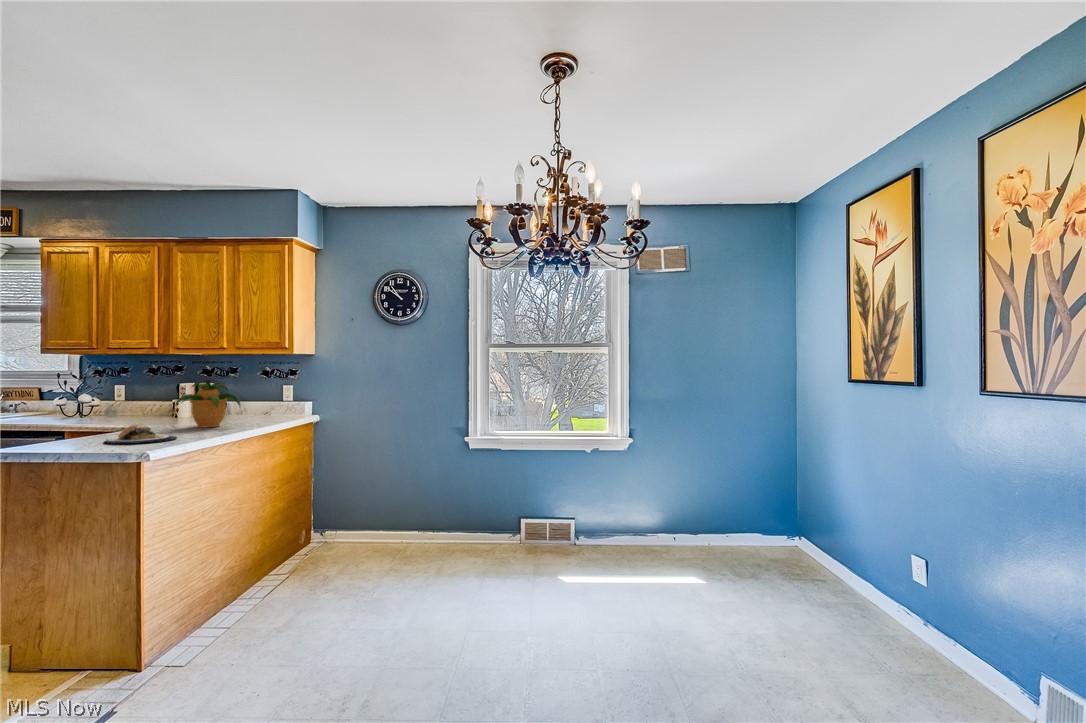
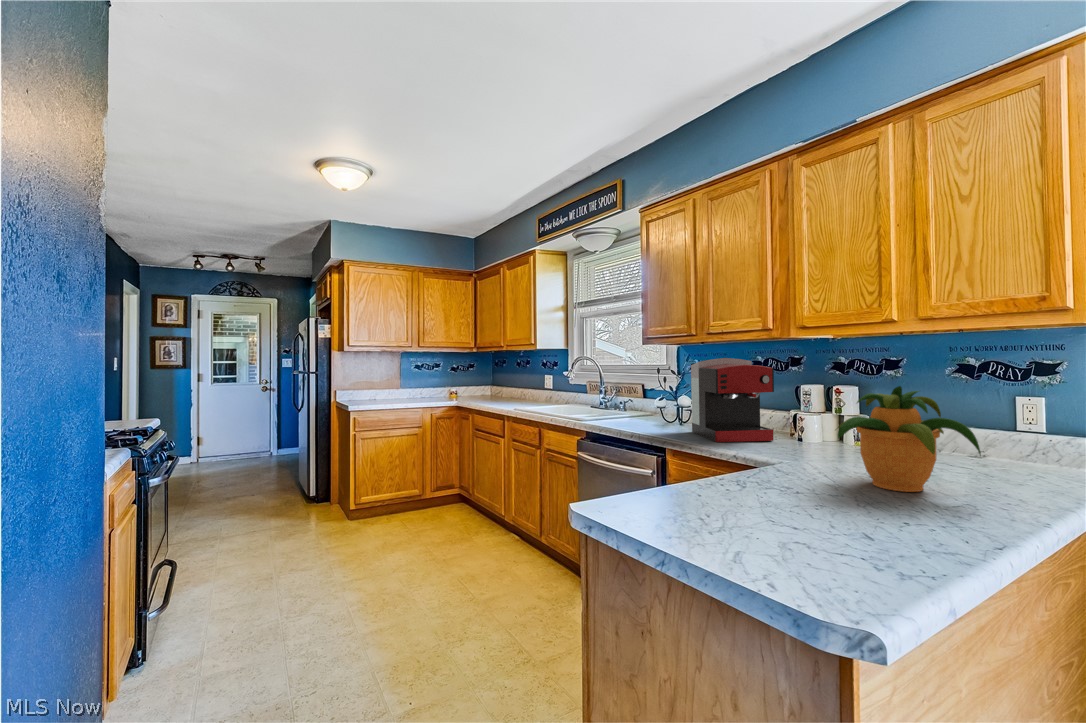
coffee maker: none [92,366,158,422] -> present [691,358,774,442]
plate: present [104,424,176,444] -> none [728,500,887,565]

